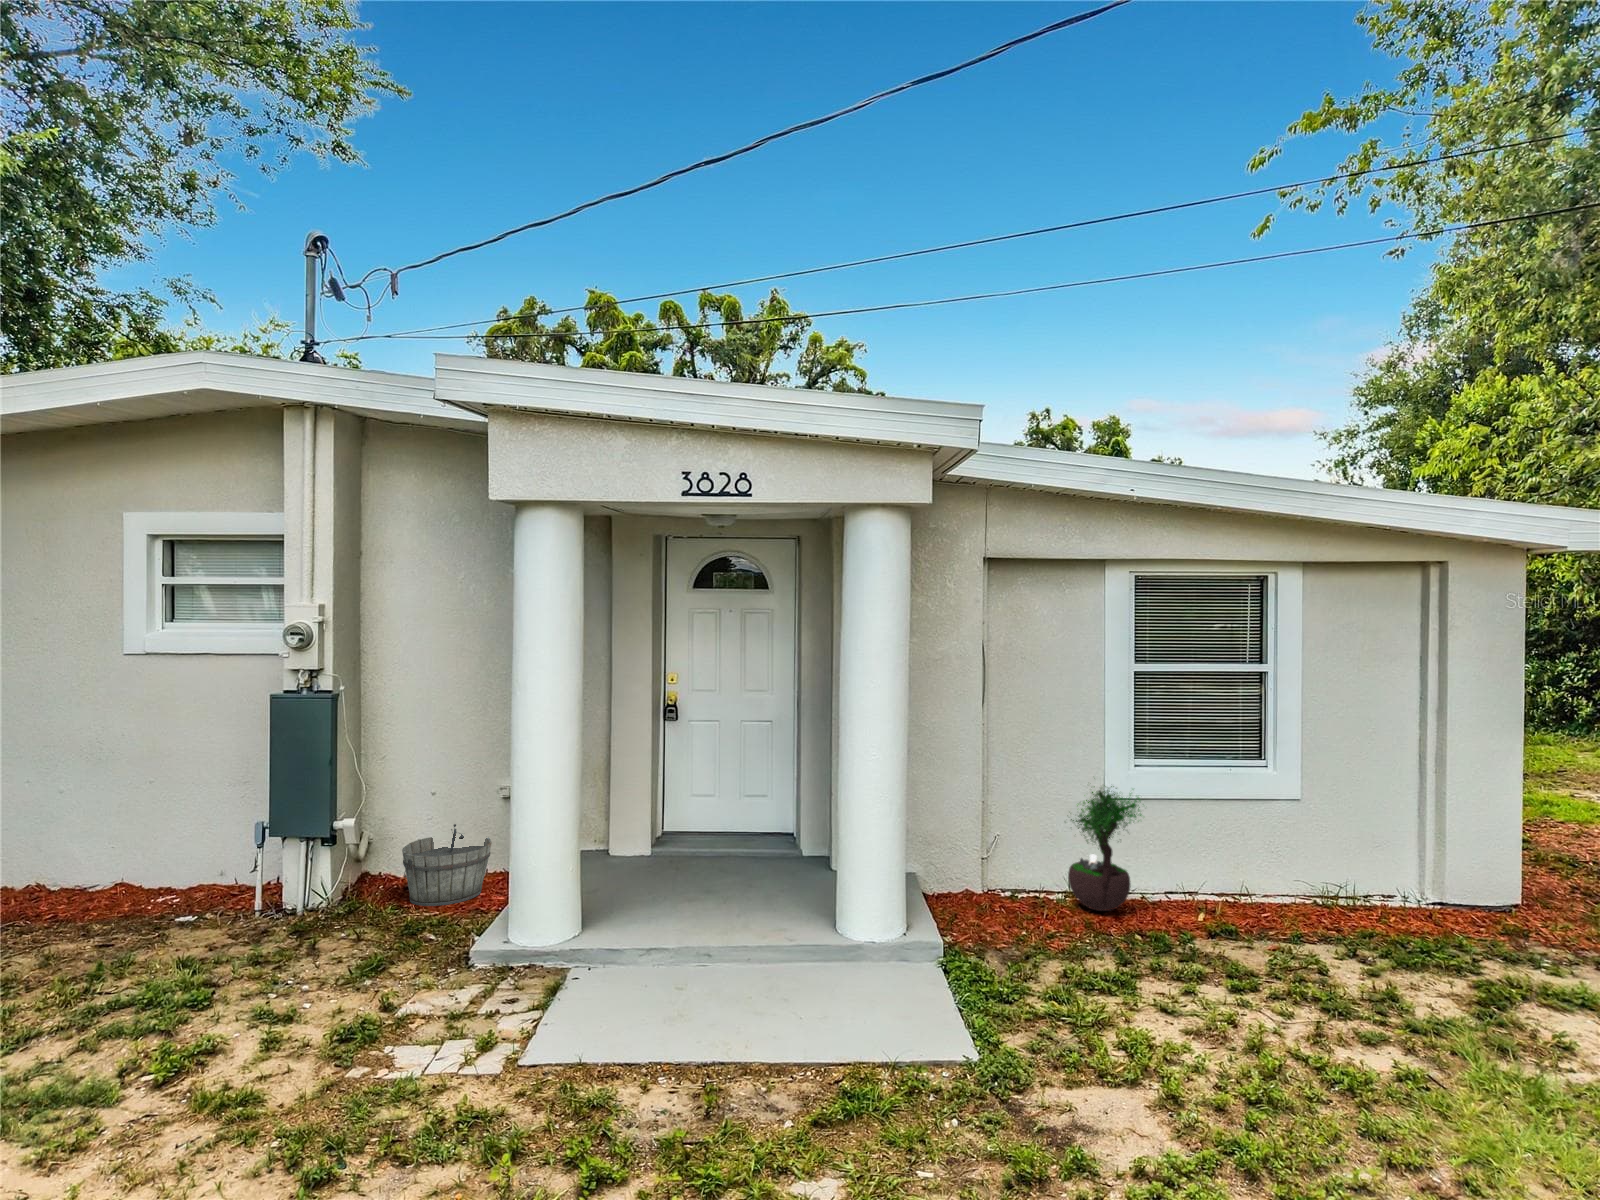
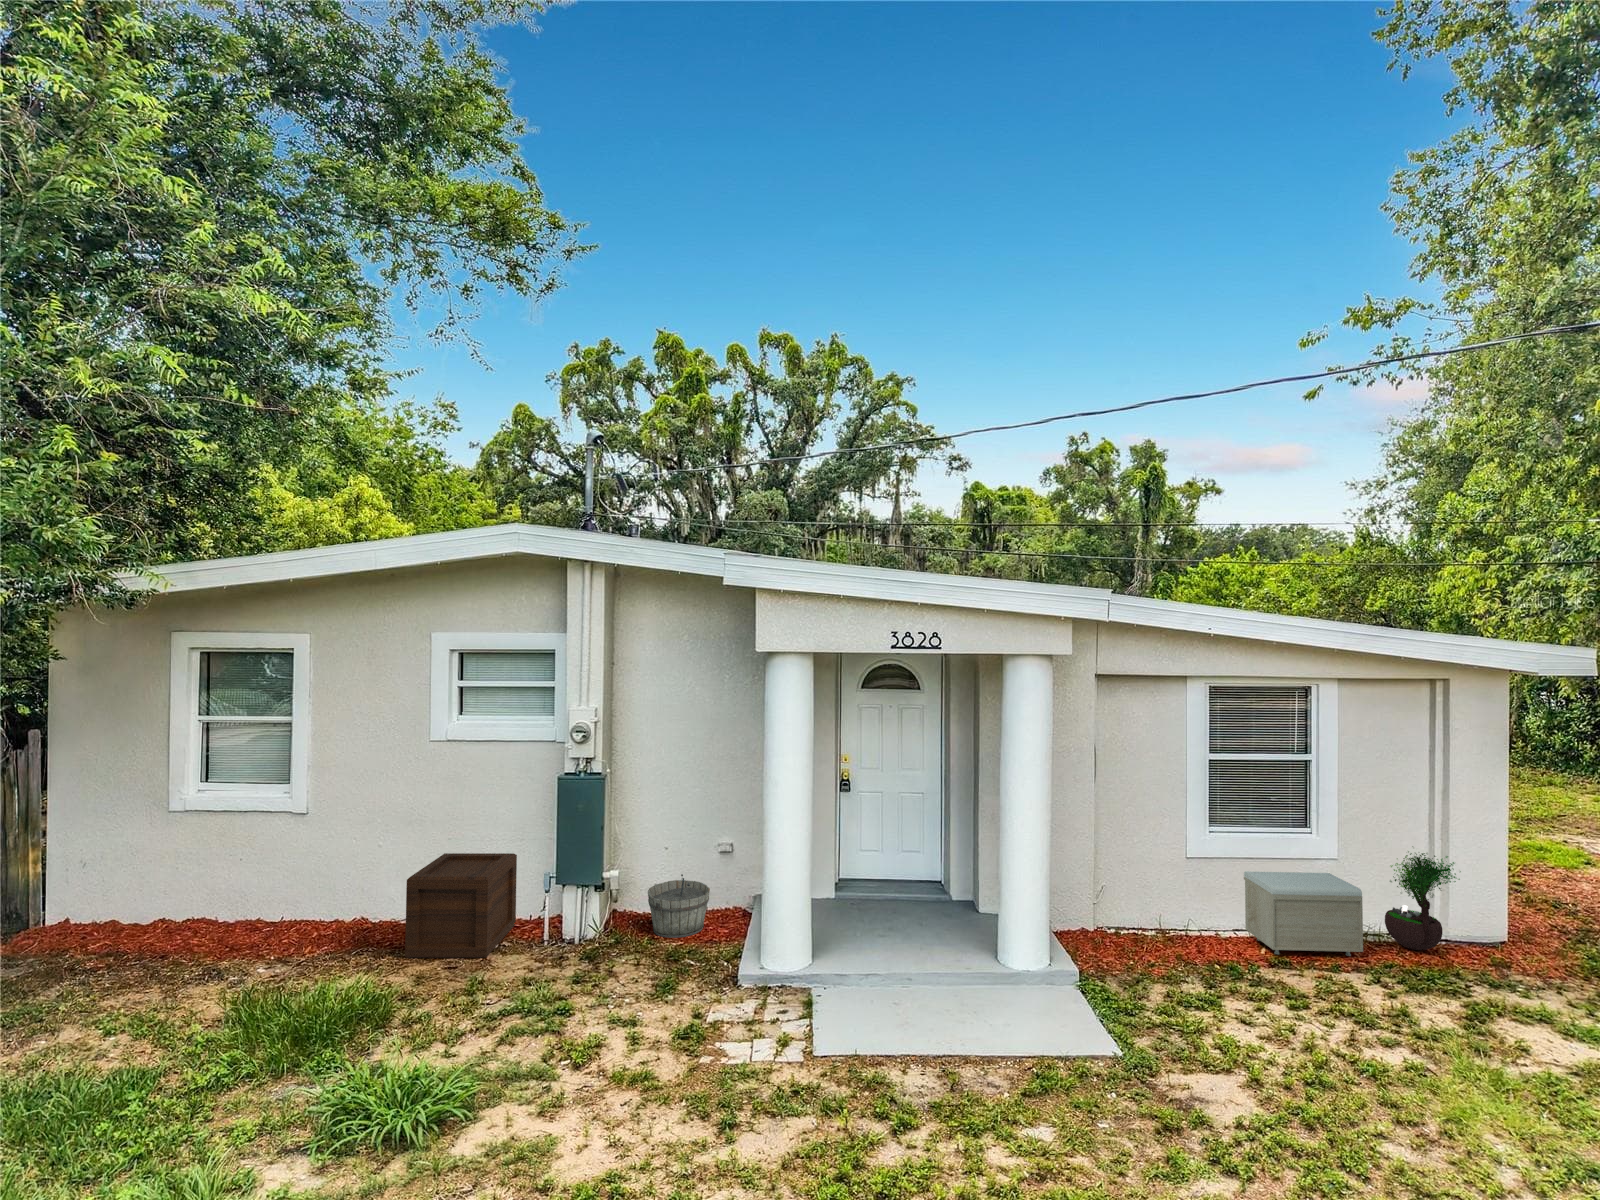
potted tree: present [1068,786,1141,911] -> present [1385,851,1461,950]
wooden crate: none [37,797,236,933] -> present [405,853,517,958]
storage bench: none [1180,817,1332,924] -> present [1244,871,1363,956]

